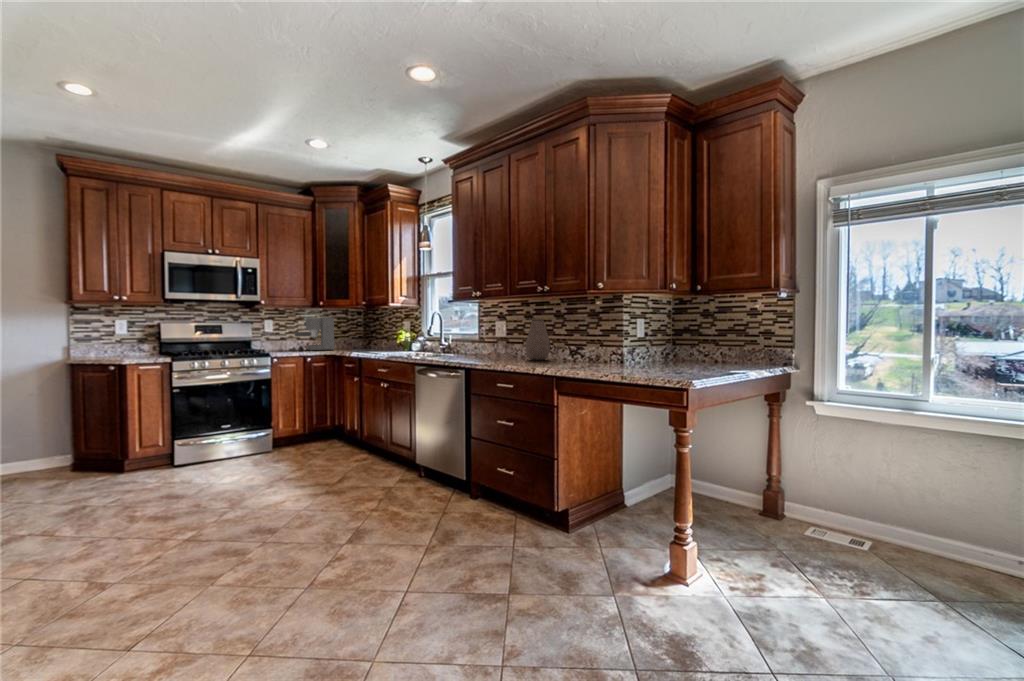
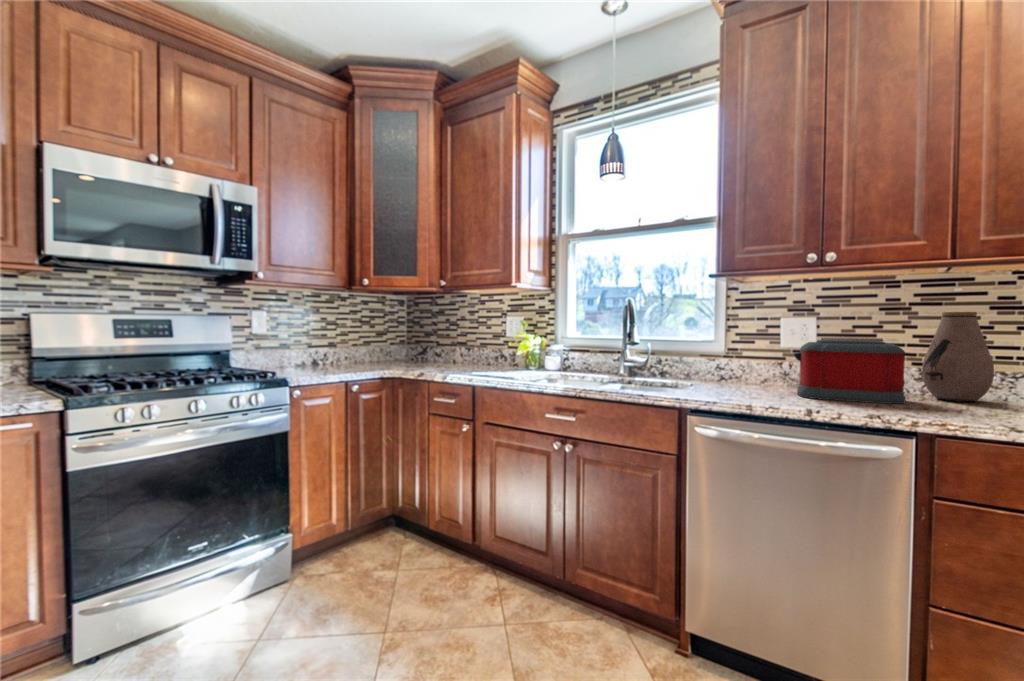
coffee maker: present [294,317,334,351] -> none [312,308,383,368]
toaster: none [471,332,513,360] -> present [794,340,906,404]

